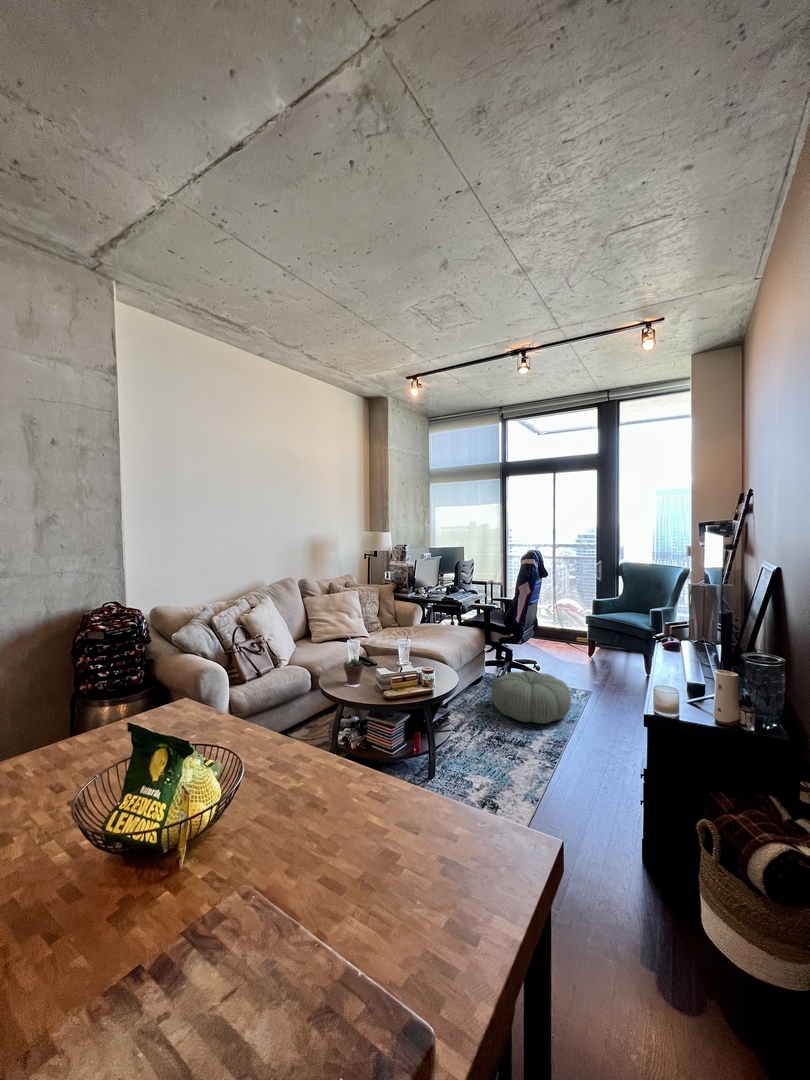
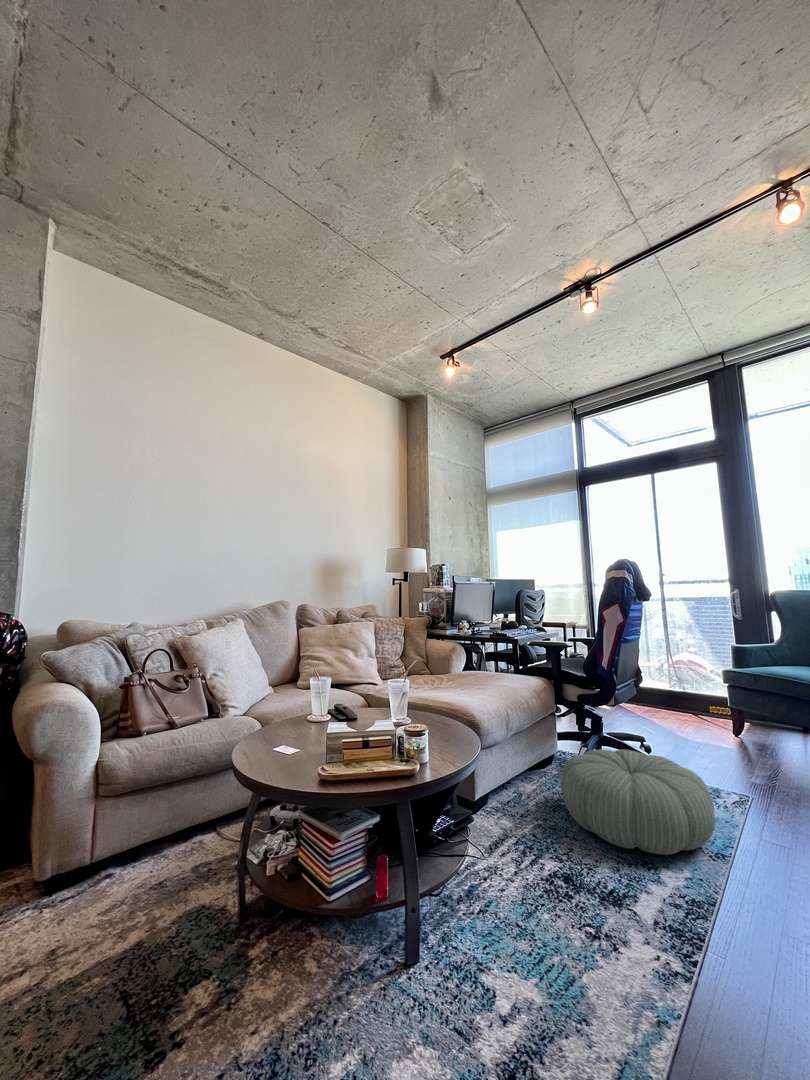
succulent plant: present [344,652,363,684] -> none [269,685,304,747]

